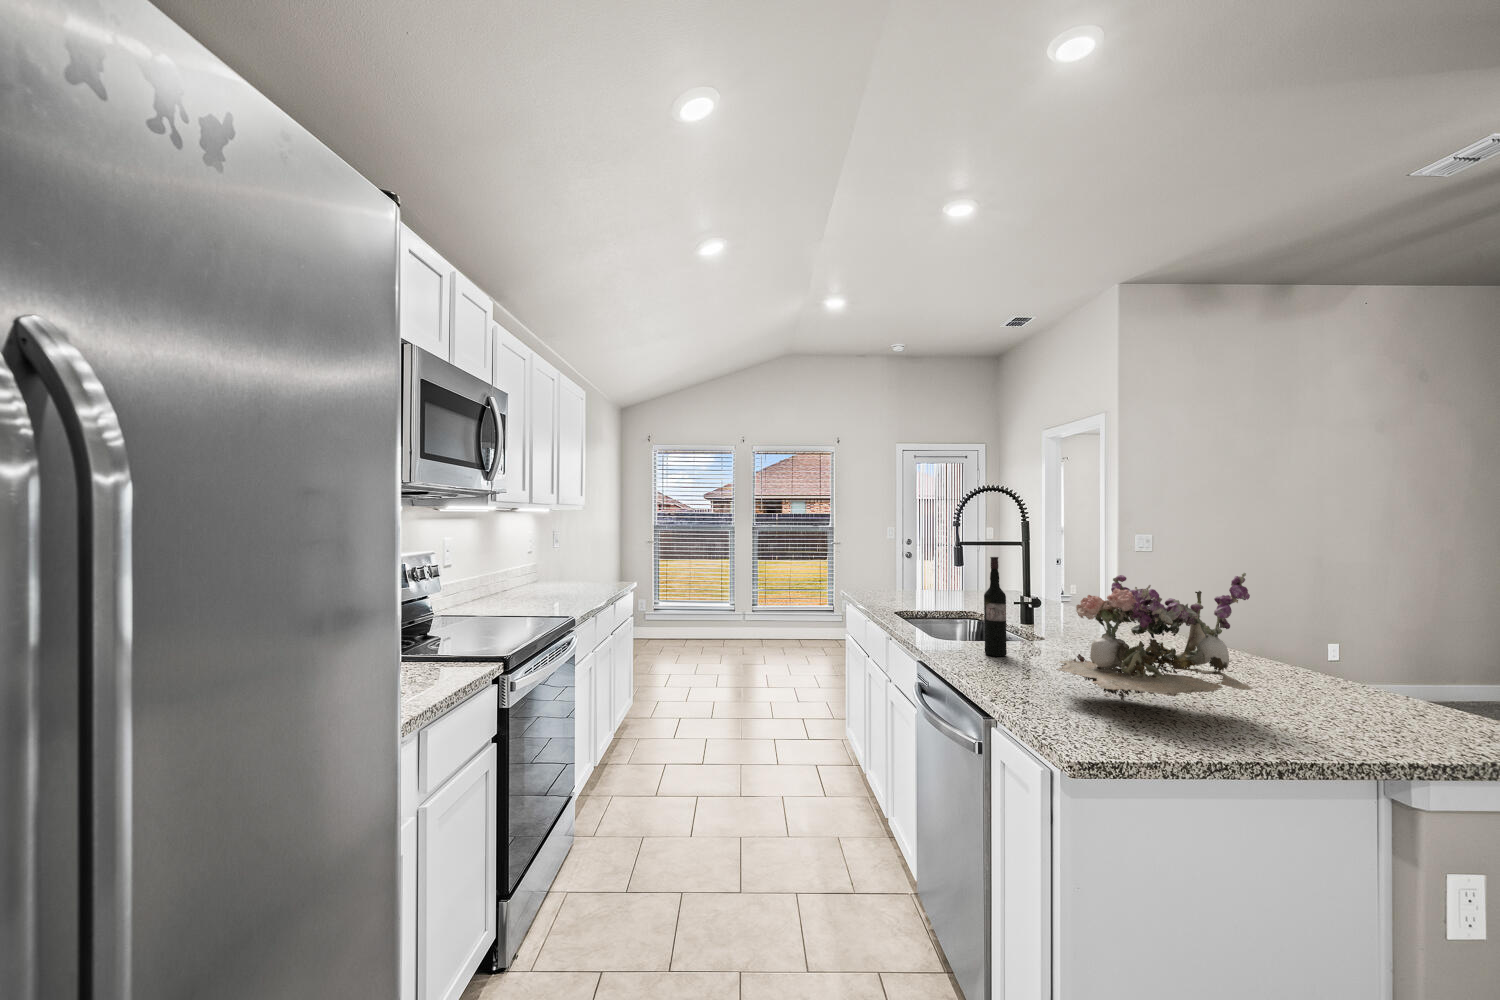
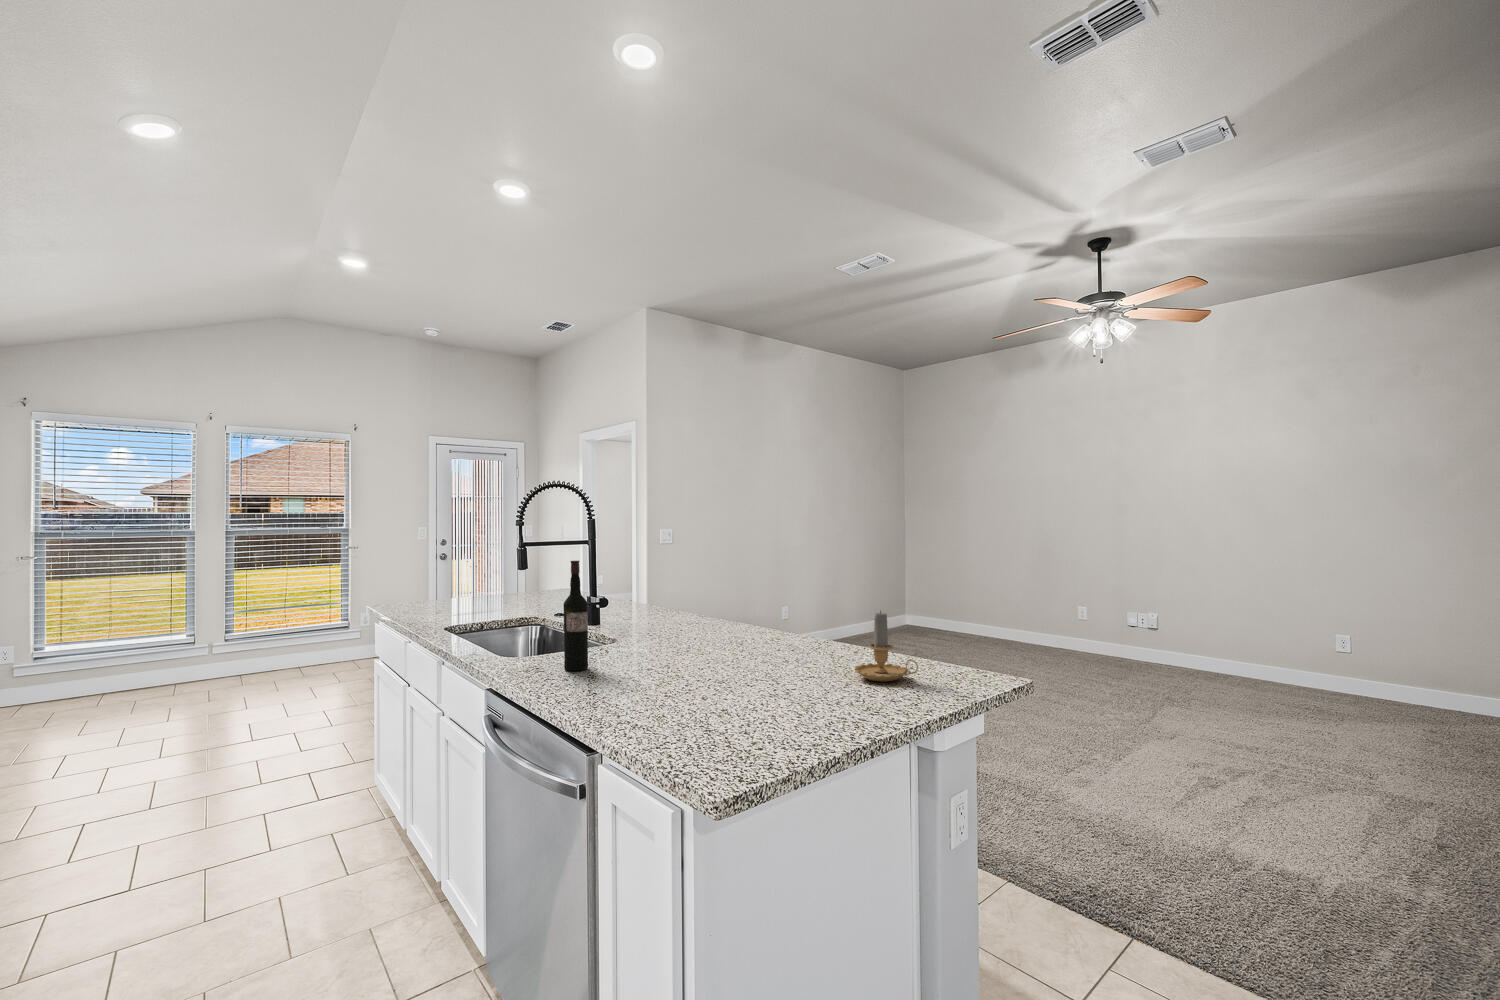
flower arrangement: present [1056,573,1252,702] -> none [659,567,836,706]
candle: none [1307,629,1398,713] -> present [855,611,918,682]

